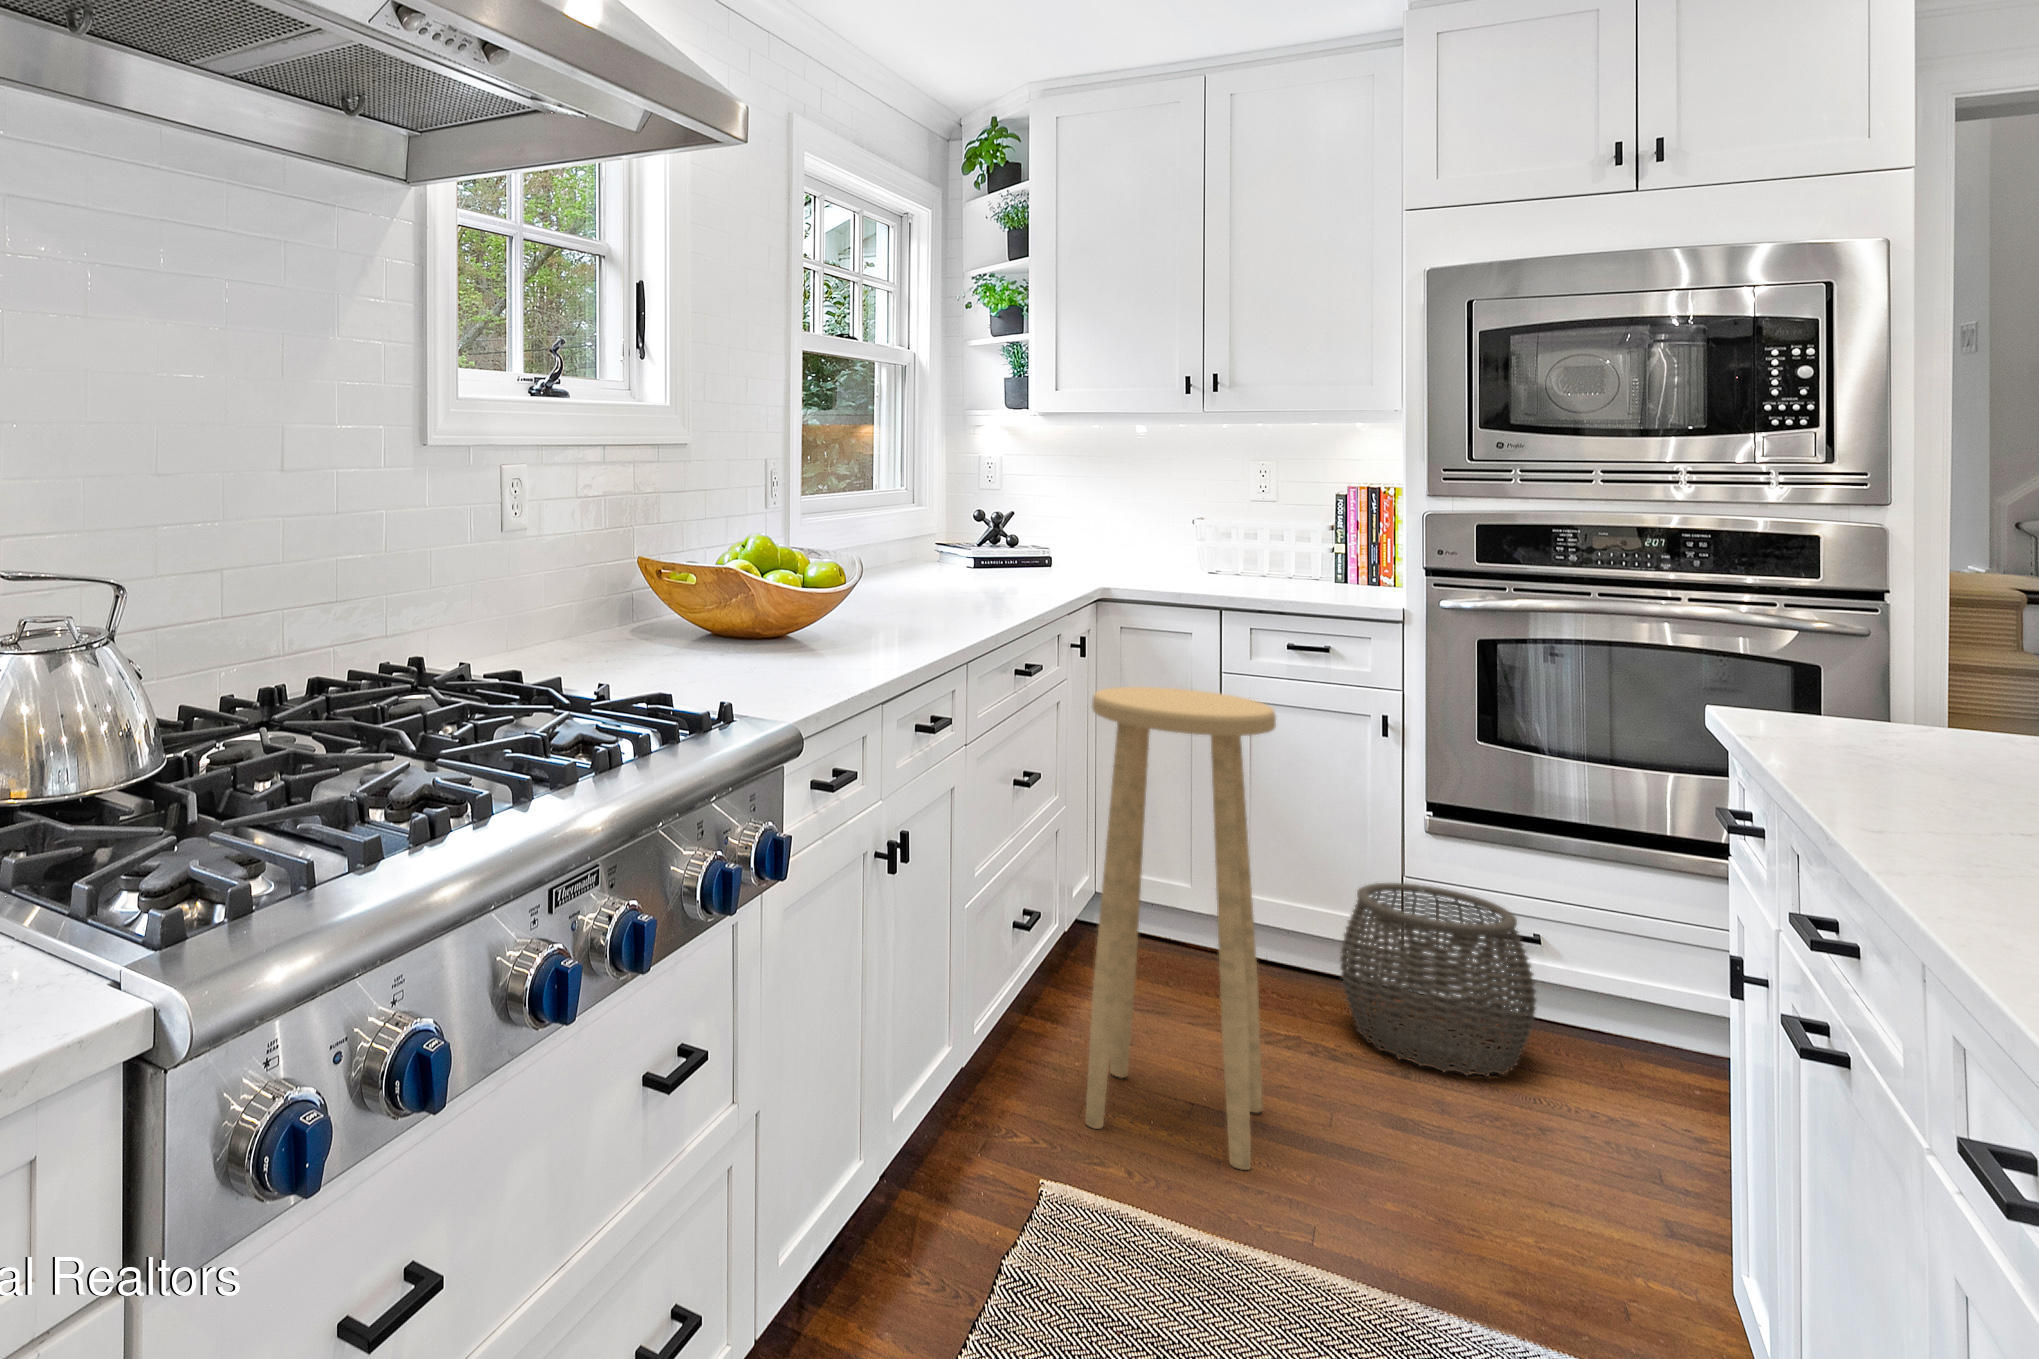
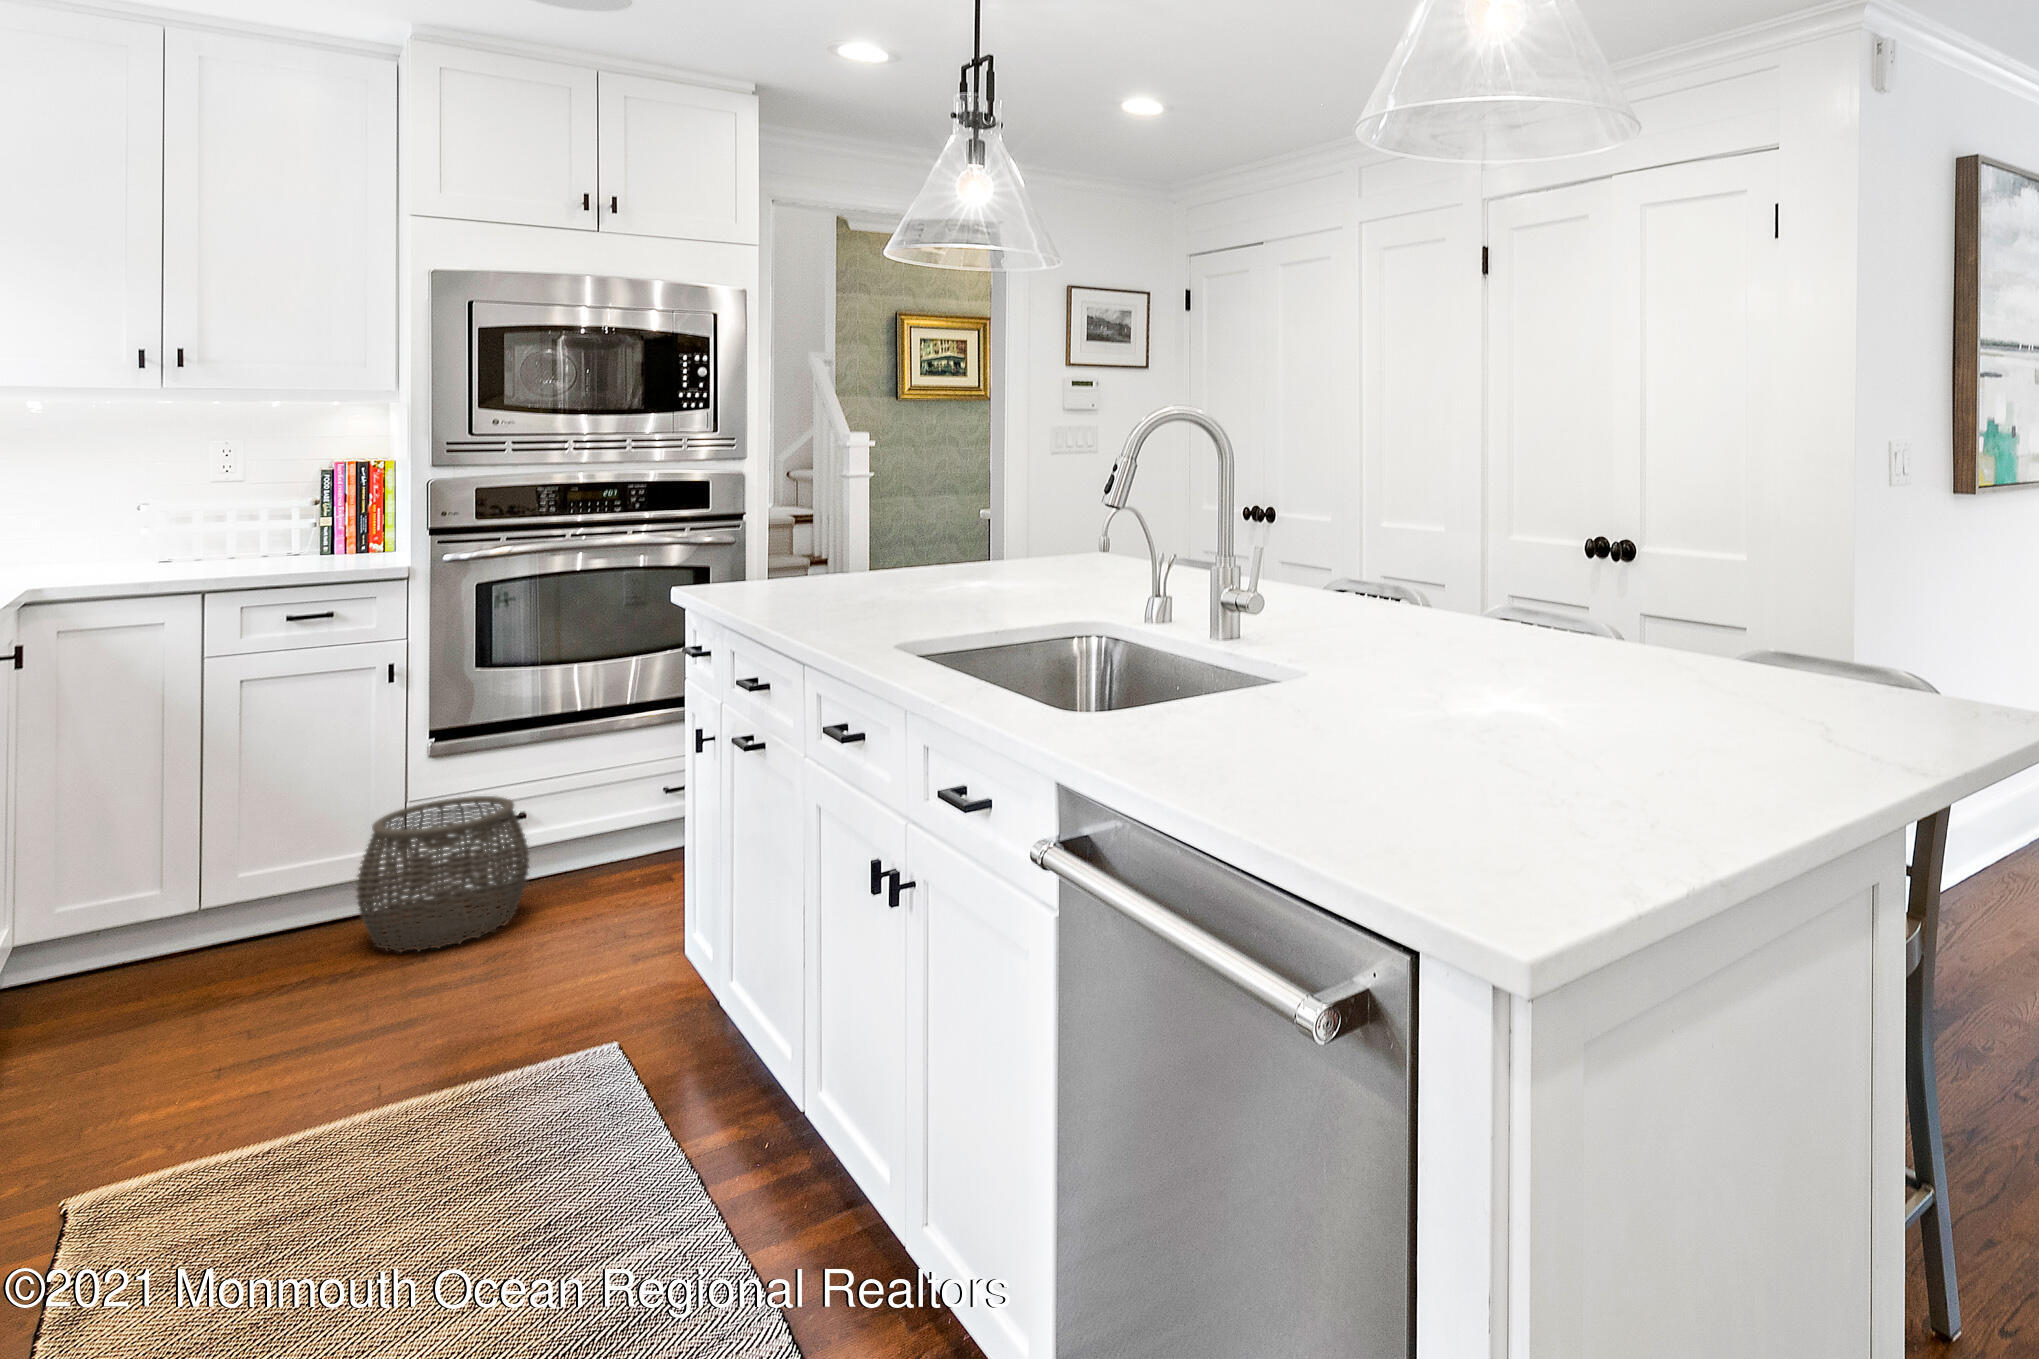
stool: present [1085,687,1276,1170] -> none [102,684,327,1149]

